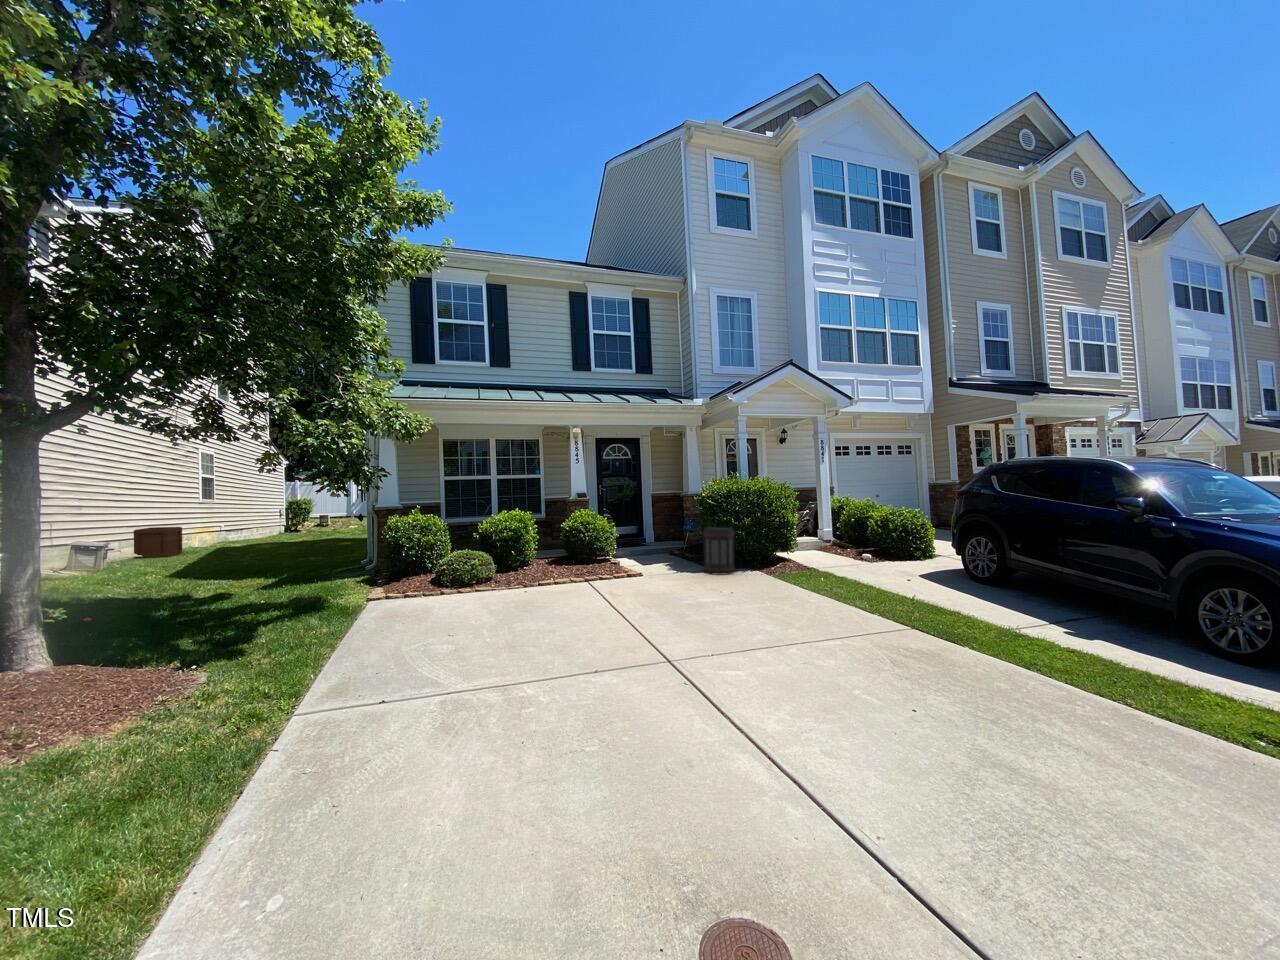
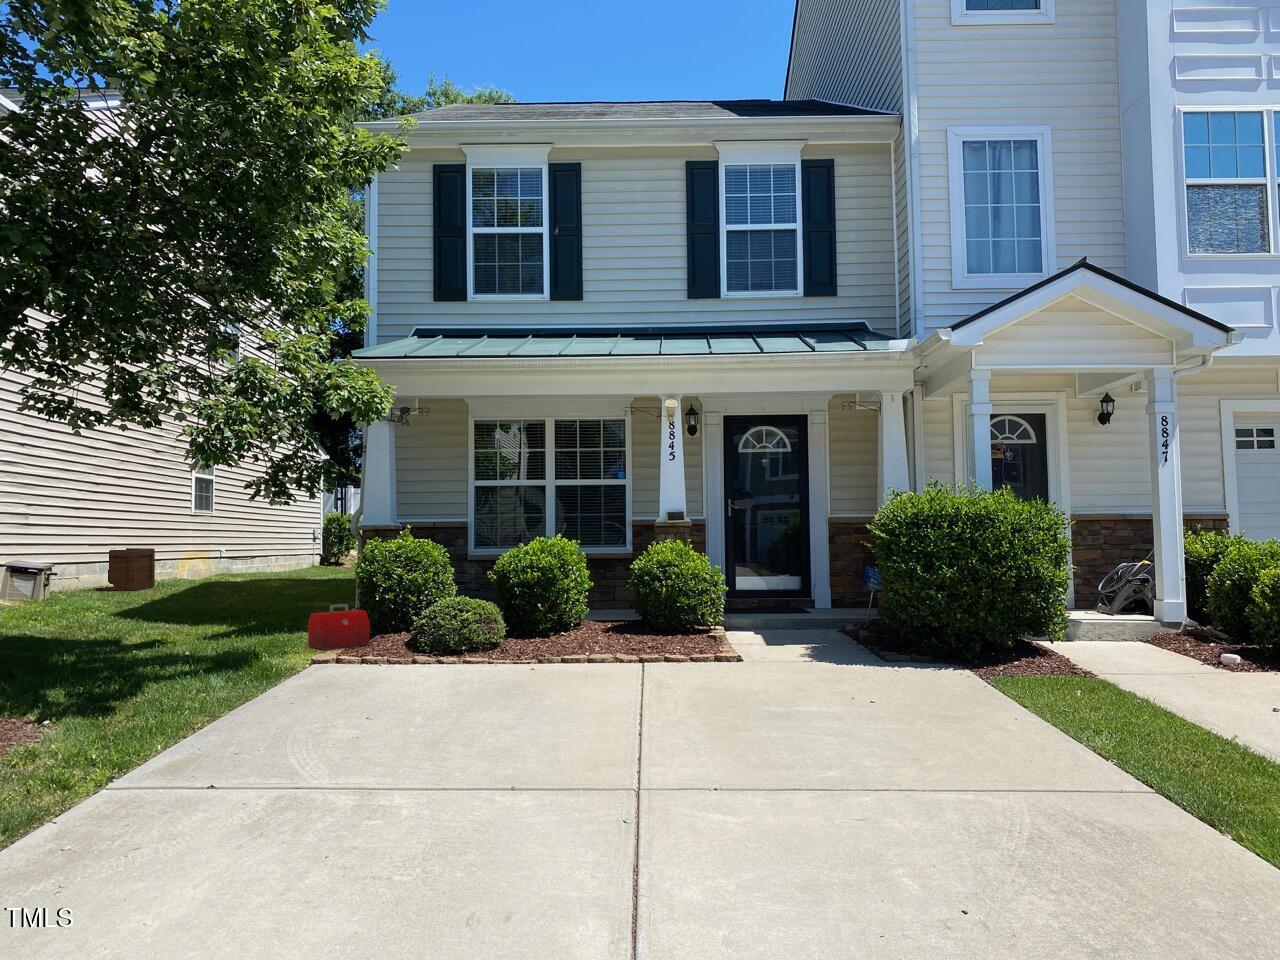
trash can: present [703,526,735,575] -> none [860,576,920,665]
toolbox: none [353,558,398,590] -> present [308,604,370,650]

